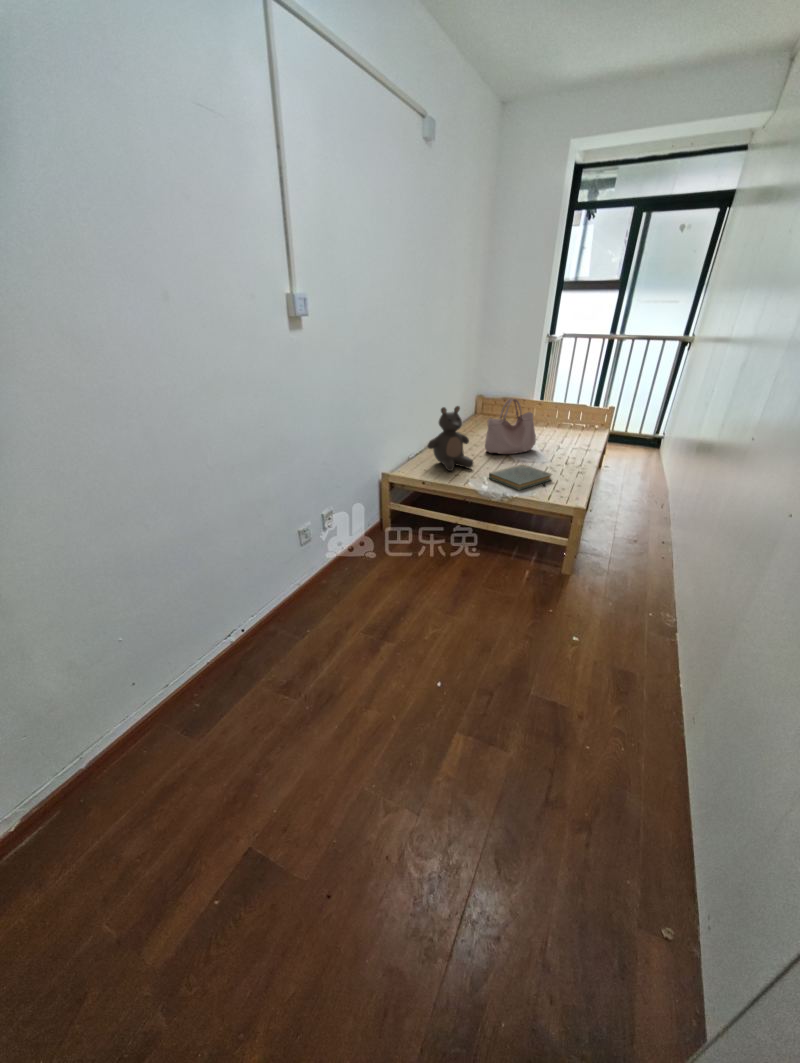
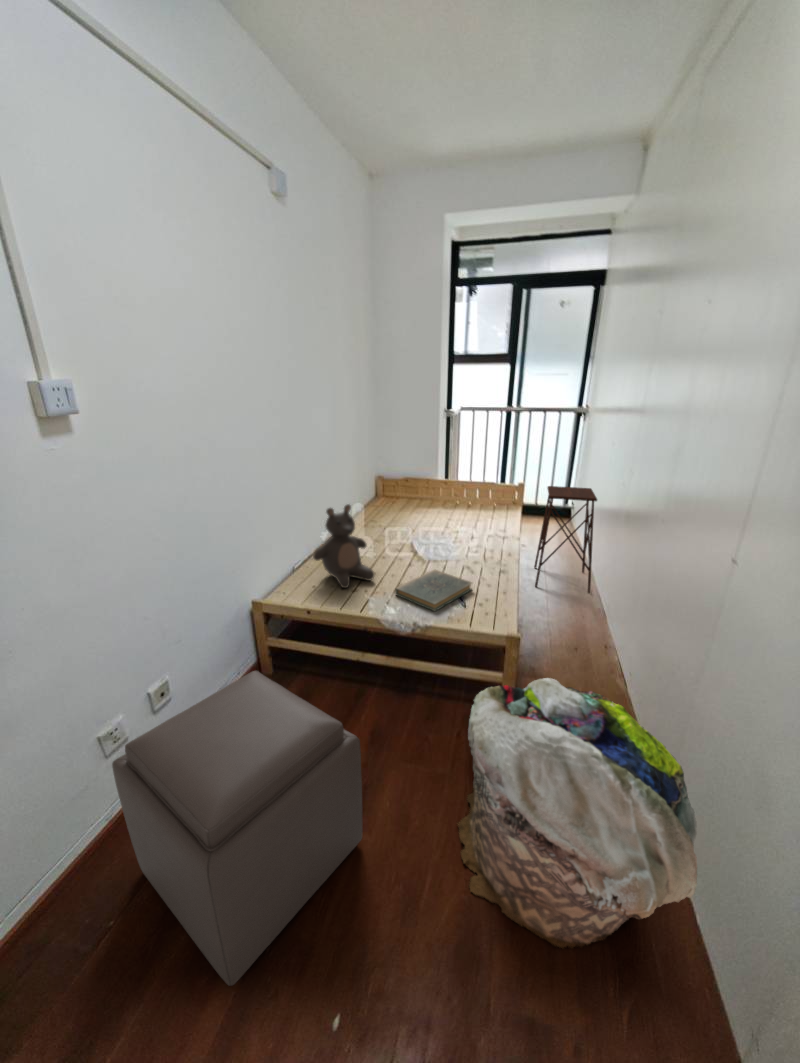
handbag: present [485,398,536,454] -> none [387,487,446,554]
side table: none [609,407,681,504] -> present [534,486,597,593]
ottoman: none [309,504,459,664] -> present [112,671,362,986]
laundry basket: none [518,524,692,688] -> present [458,678,697,948]

